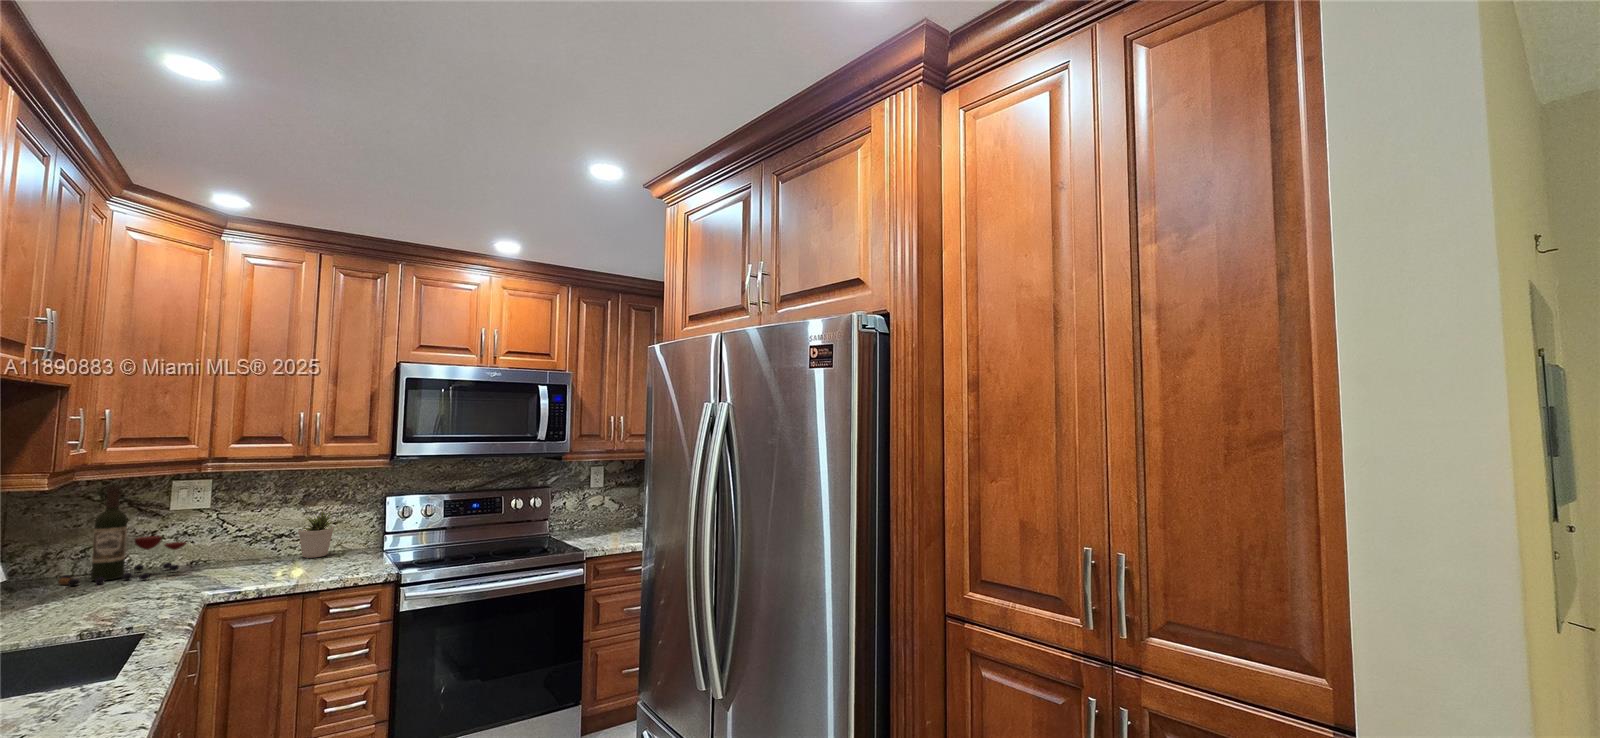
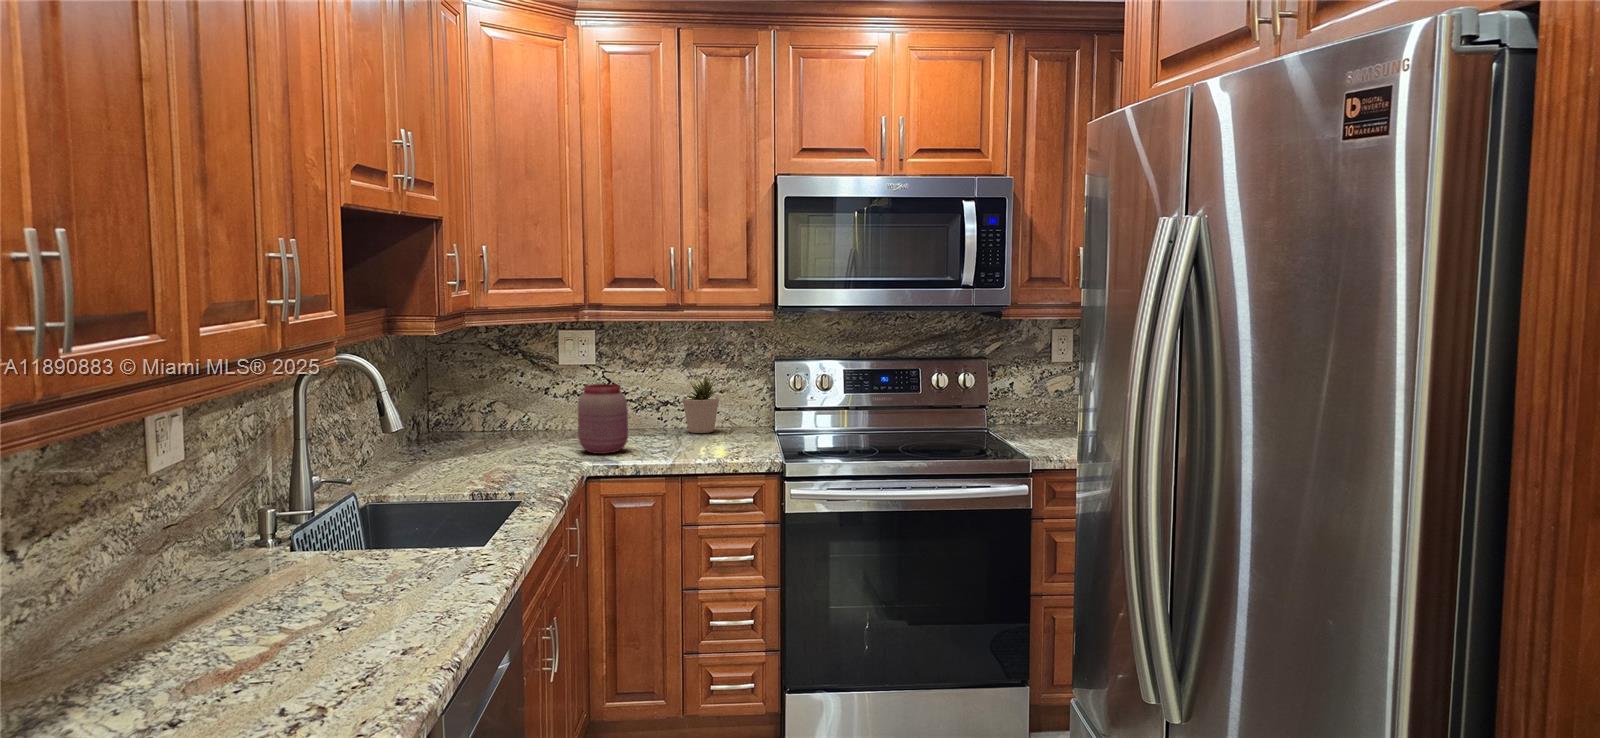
wine bottle: present [58,485,186,586] -> none [471,333,577,442]
jar: none [194,523,249,584] -> present [578,384,628,454]

